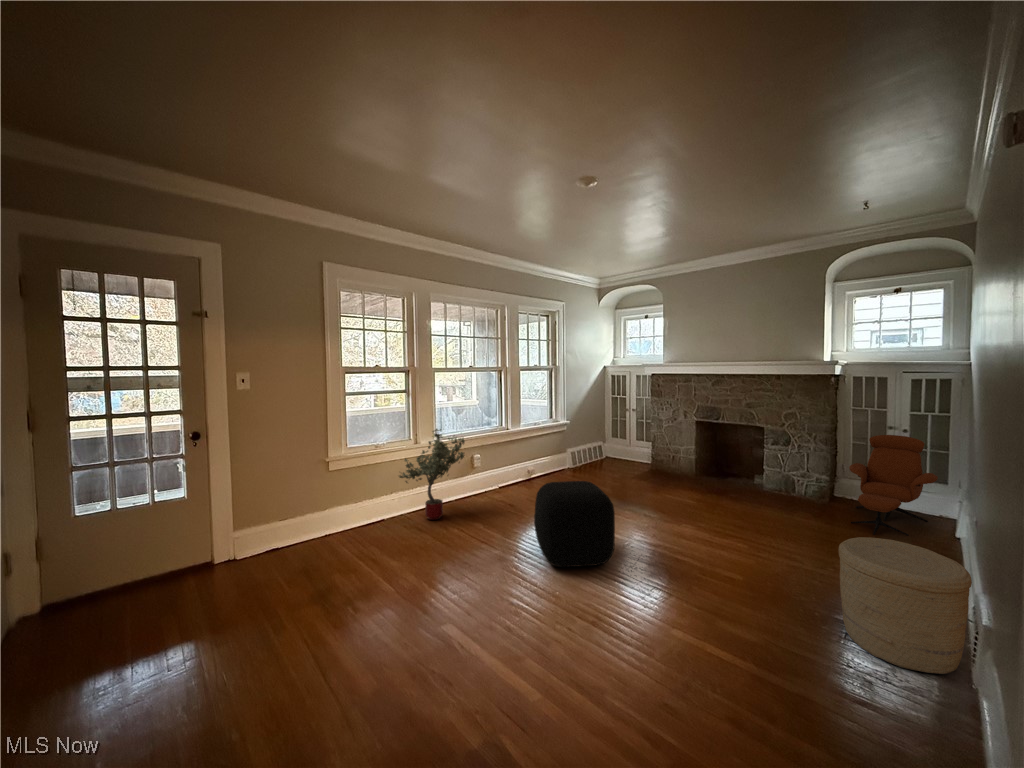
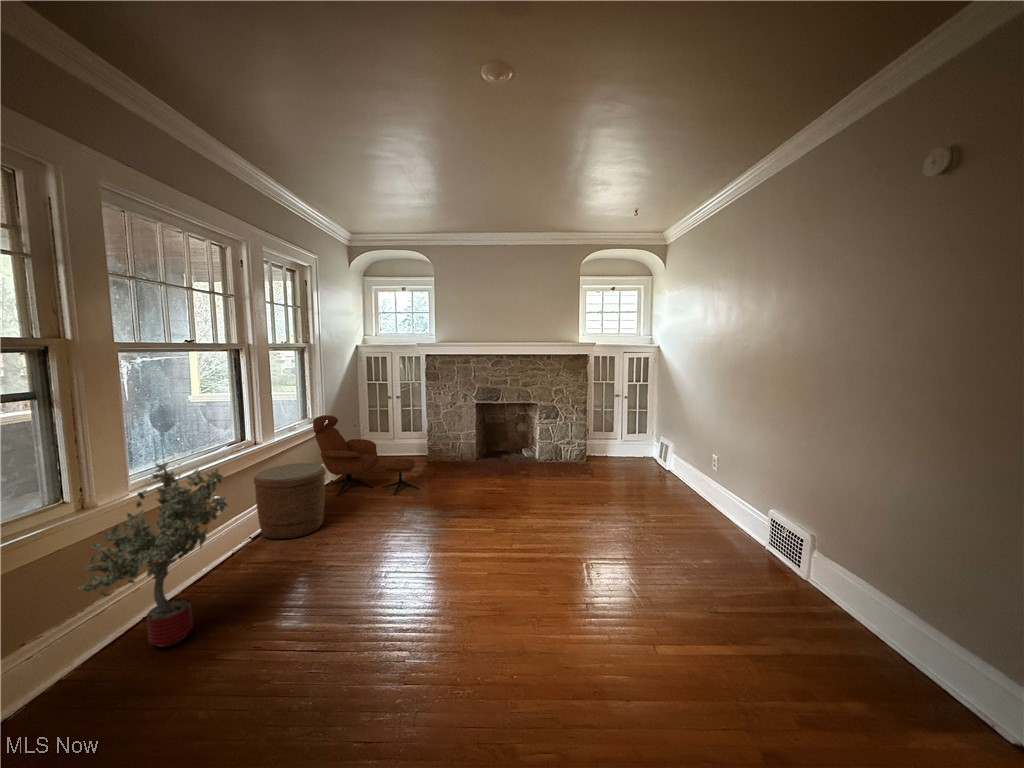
lounge chair: present [849,435,938,536] -> present [313,415,419,496]
ottoman: present [534,481,615,567] -> none [413,496,530,628]
woven basket: present [838,537,972,674] -> present [254,463,326,539]

